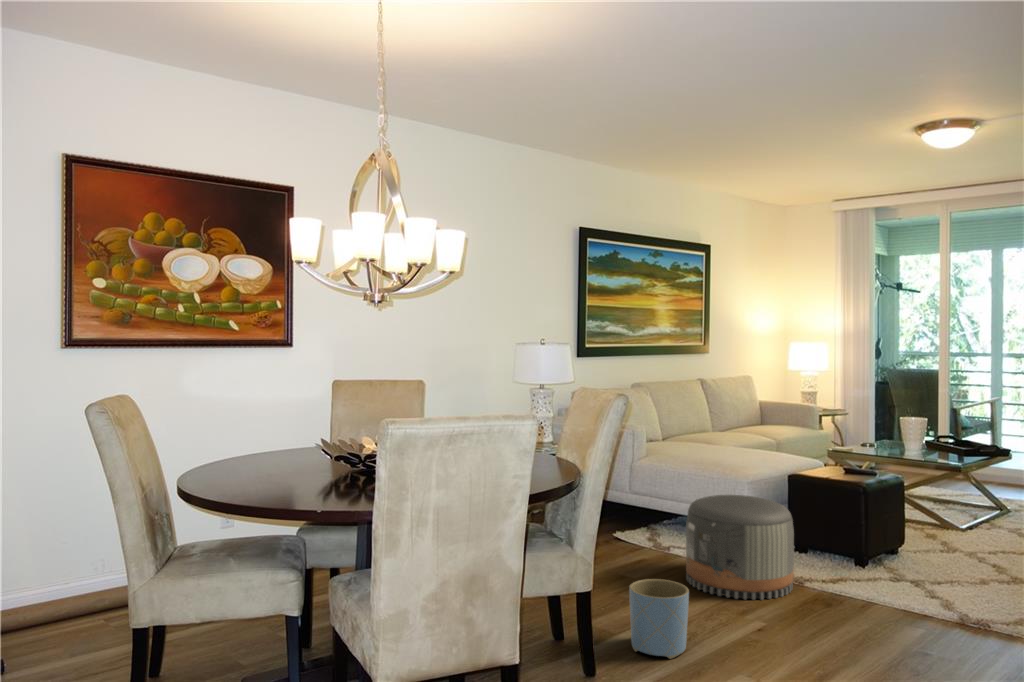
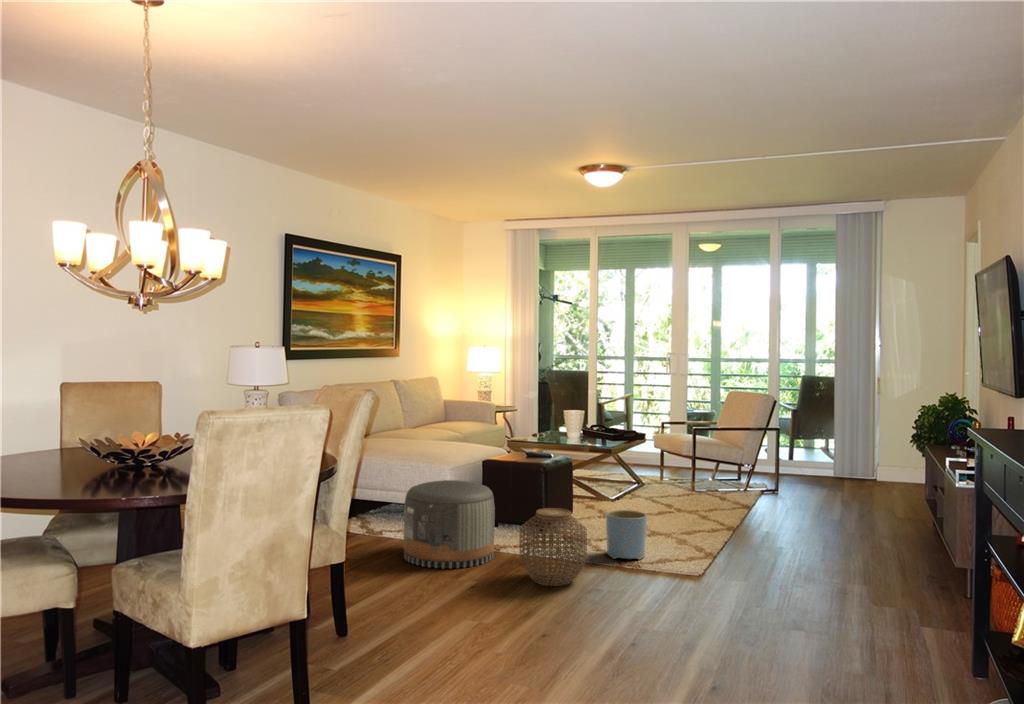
woven basket: none [818,542,910,642] -> present [519,508,587,586]
planter: present [629,579,689,659] -> present [606,510,647,560]

